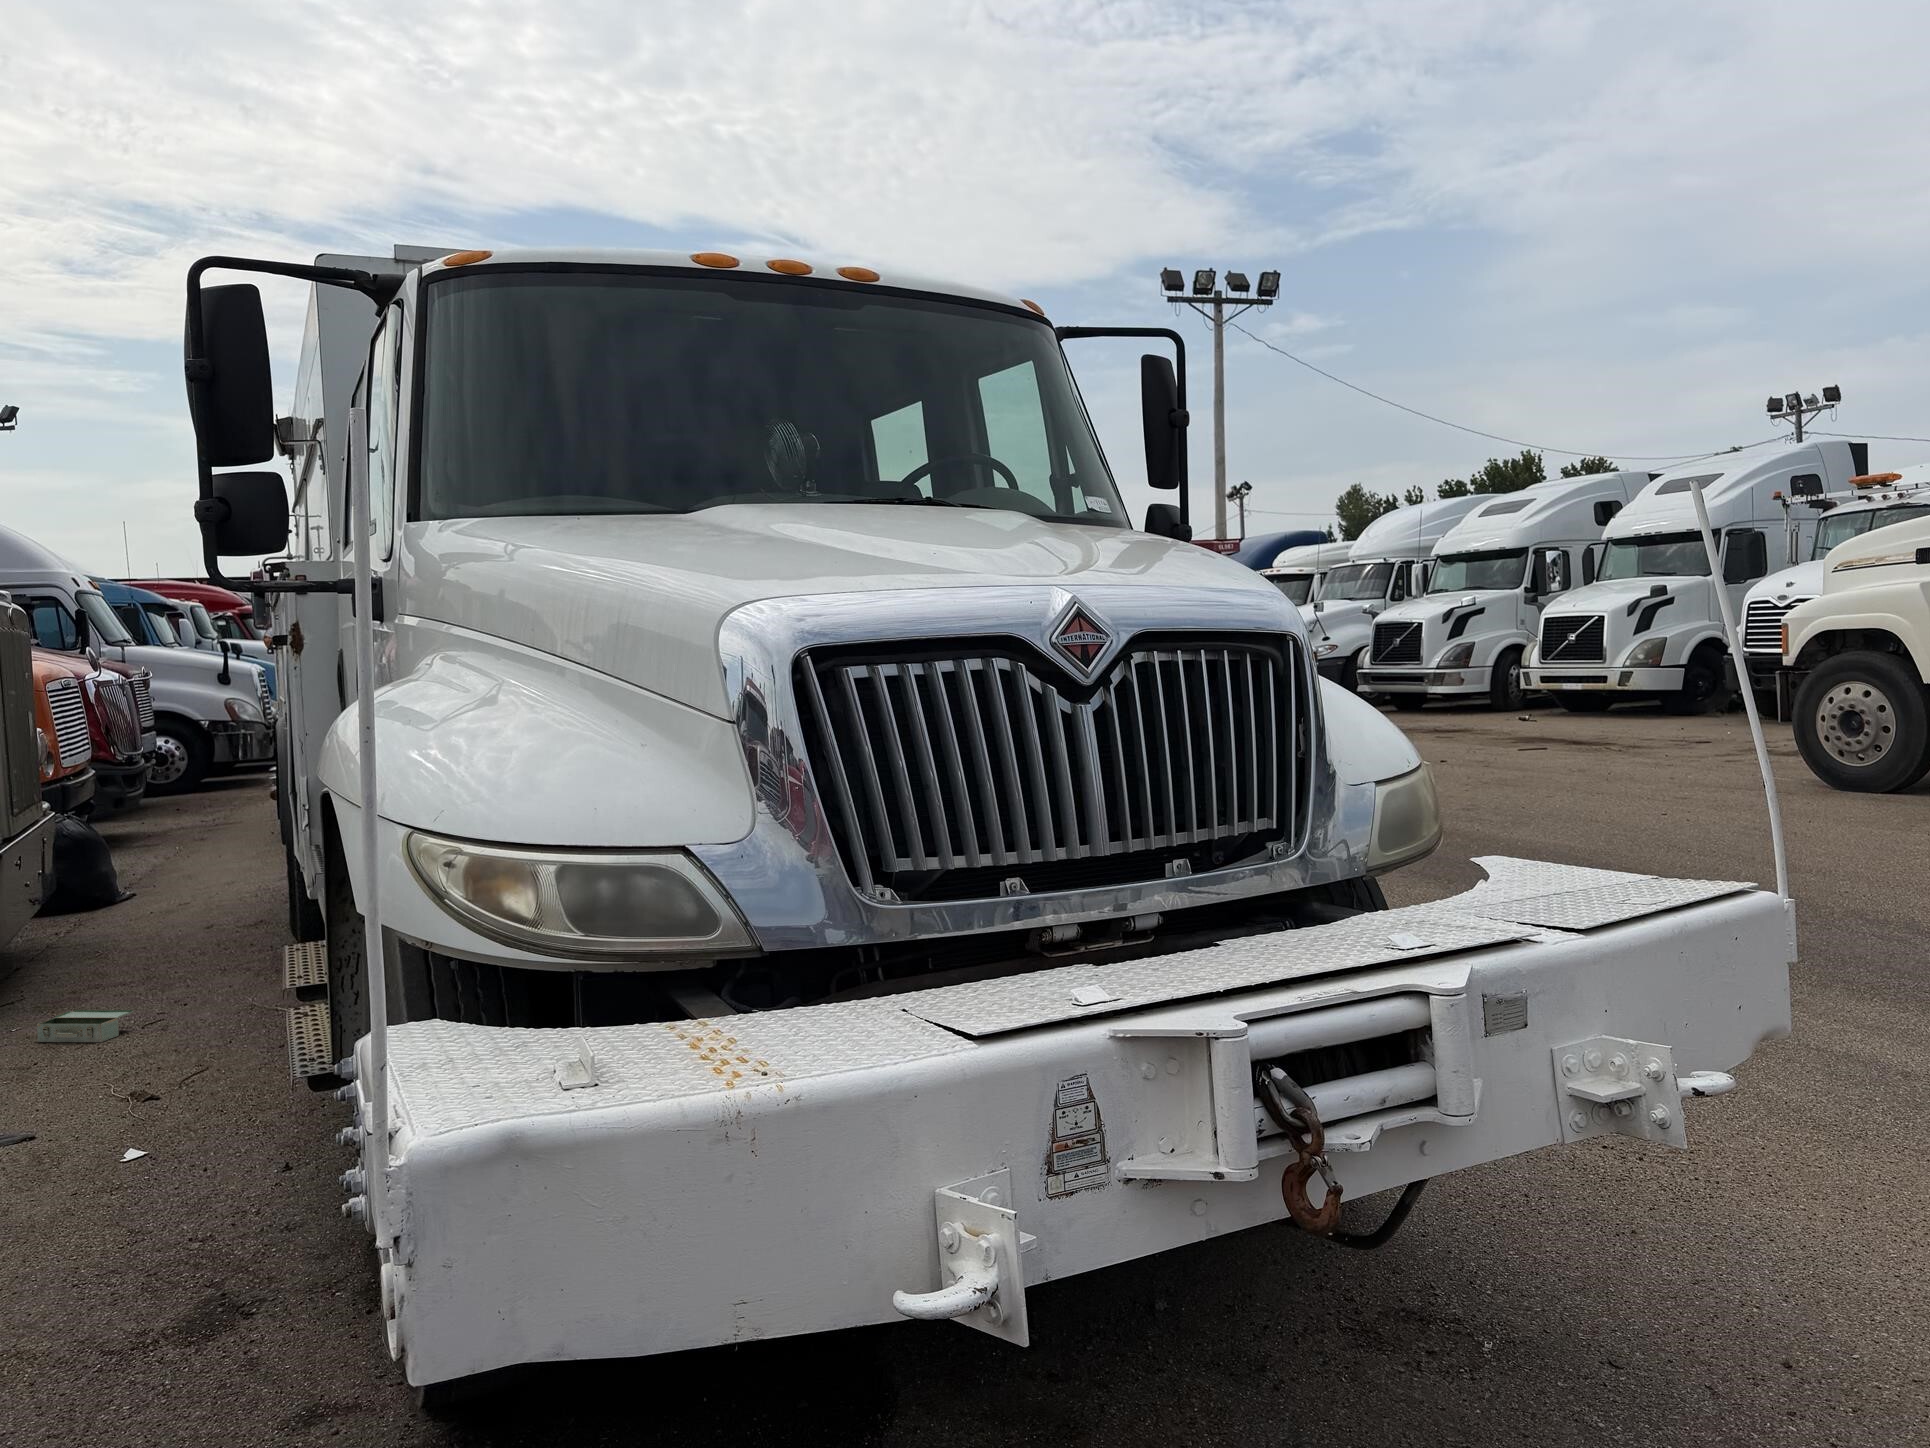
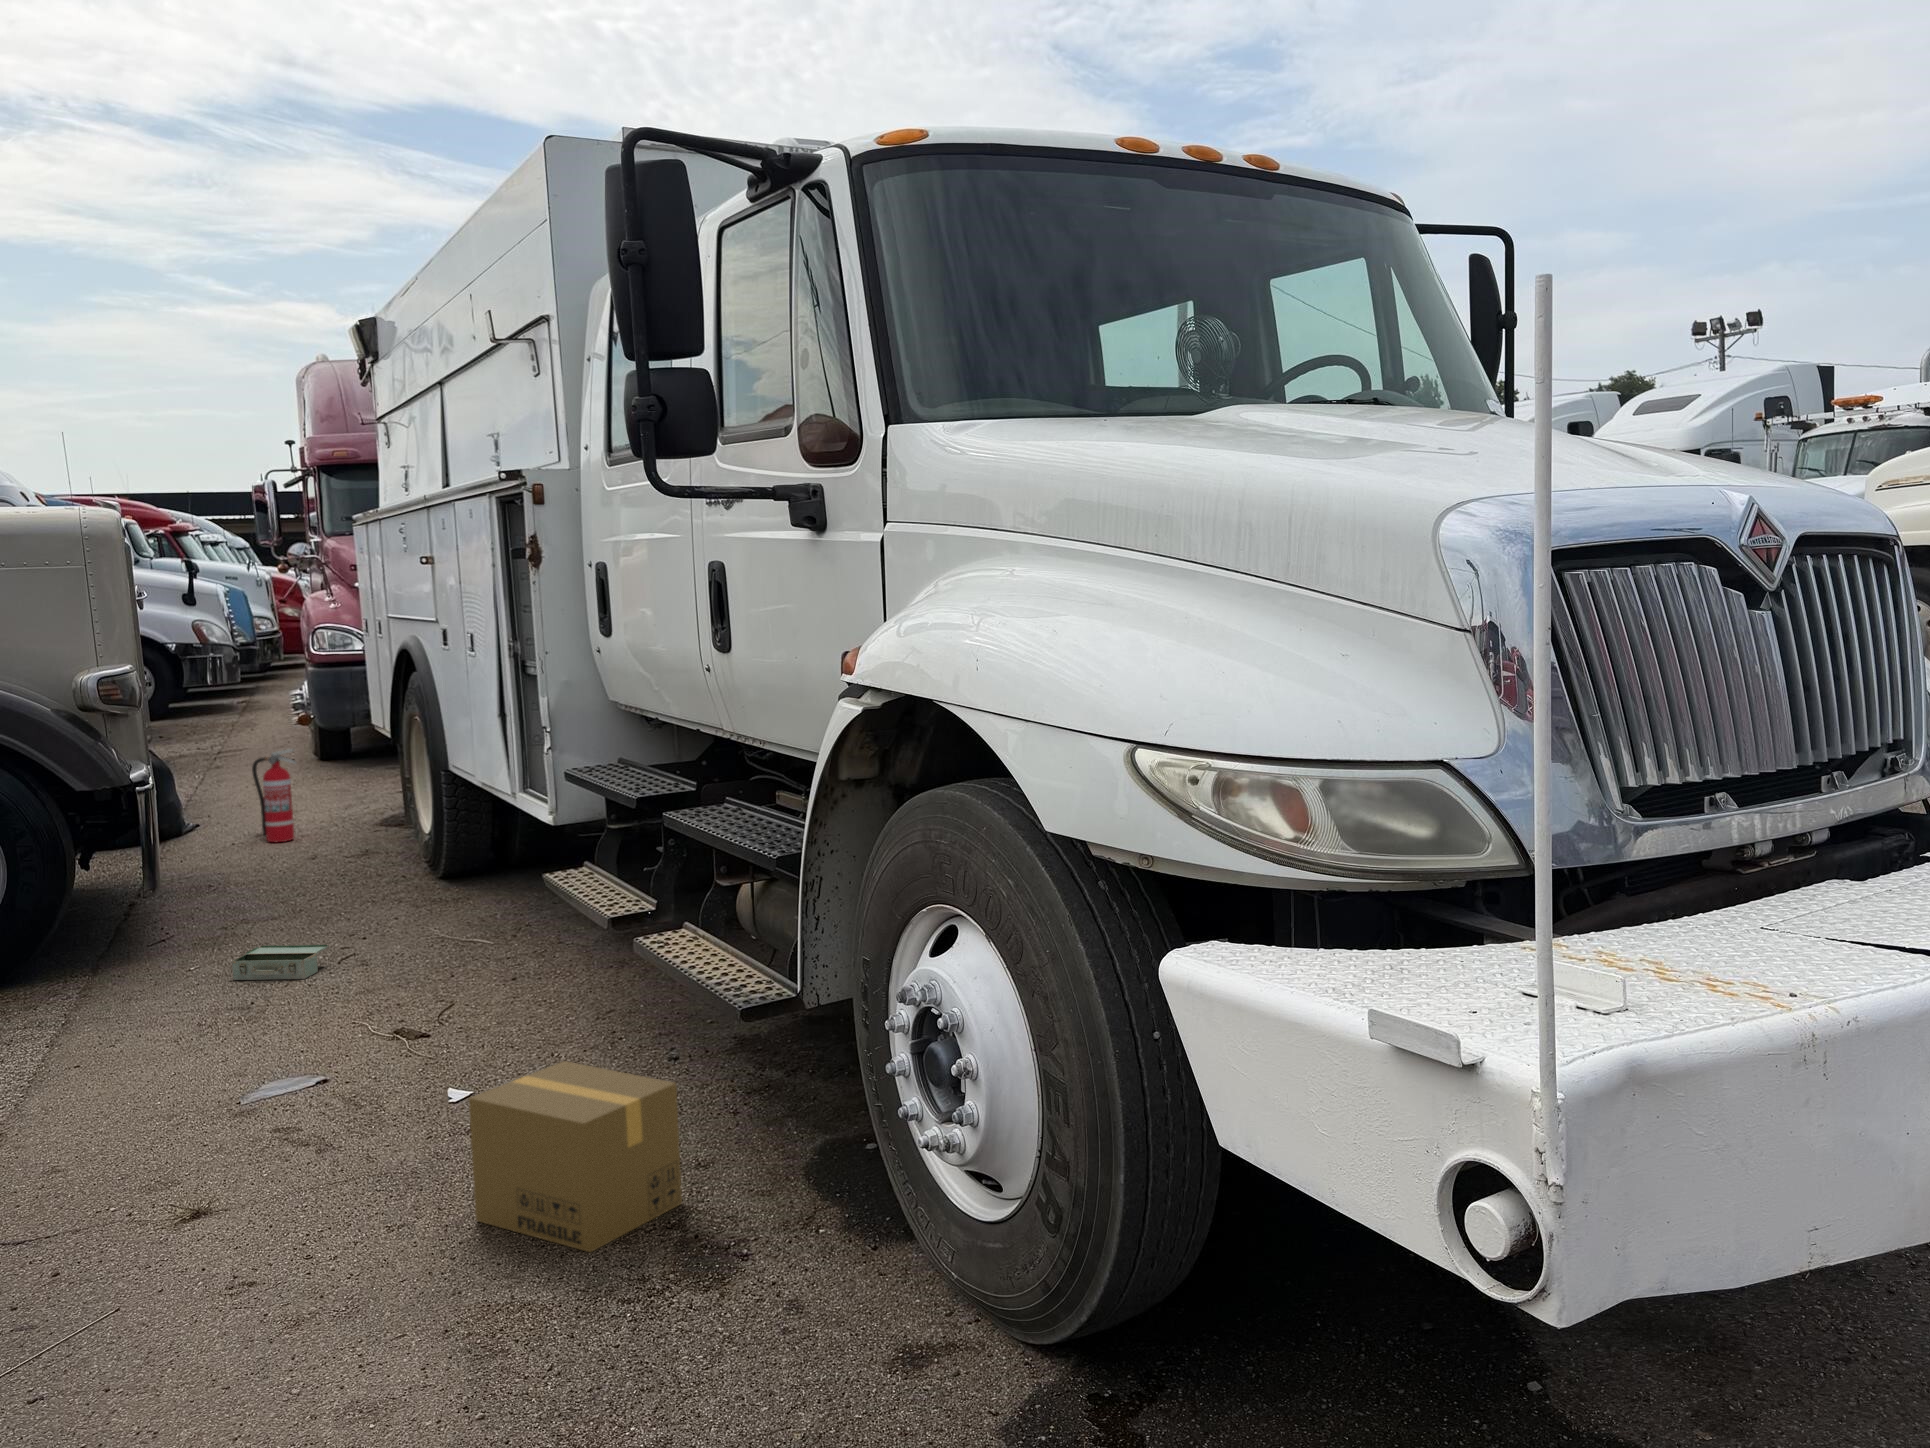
fire extinguisher: none [170,823,211,912] -> present [252,749,296,842]
cardboard box: none [47,1122,248,1304] -> present [469,1061,682,1252]

